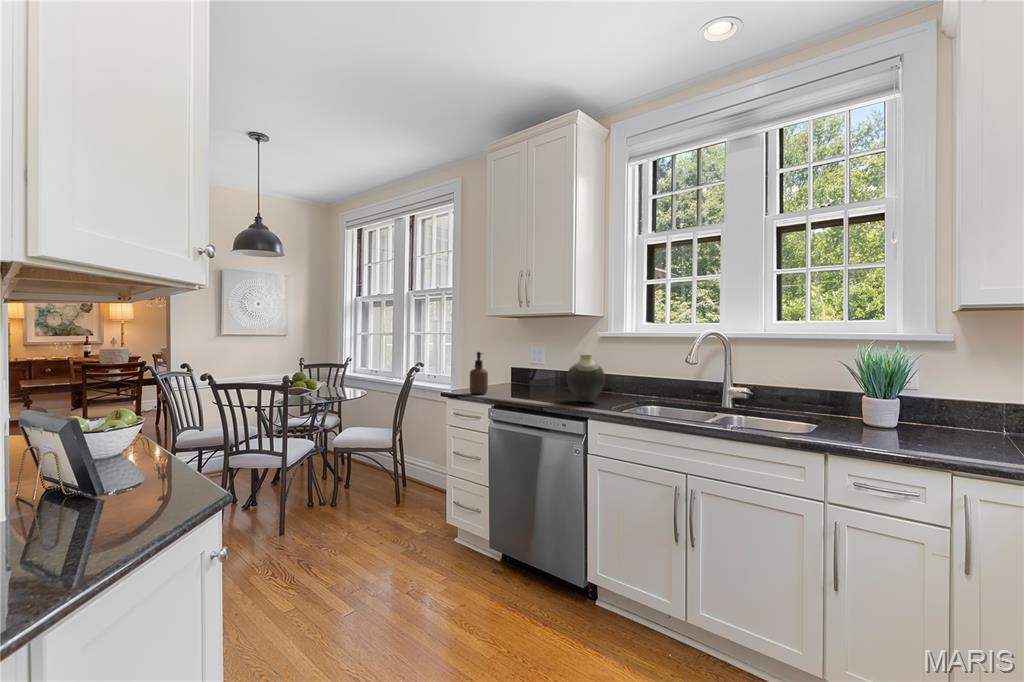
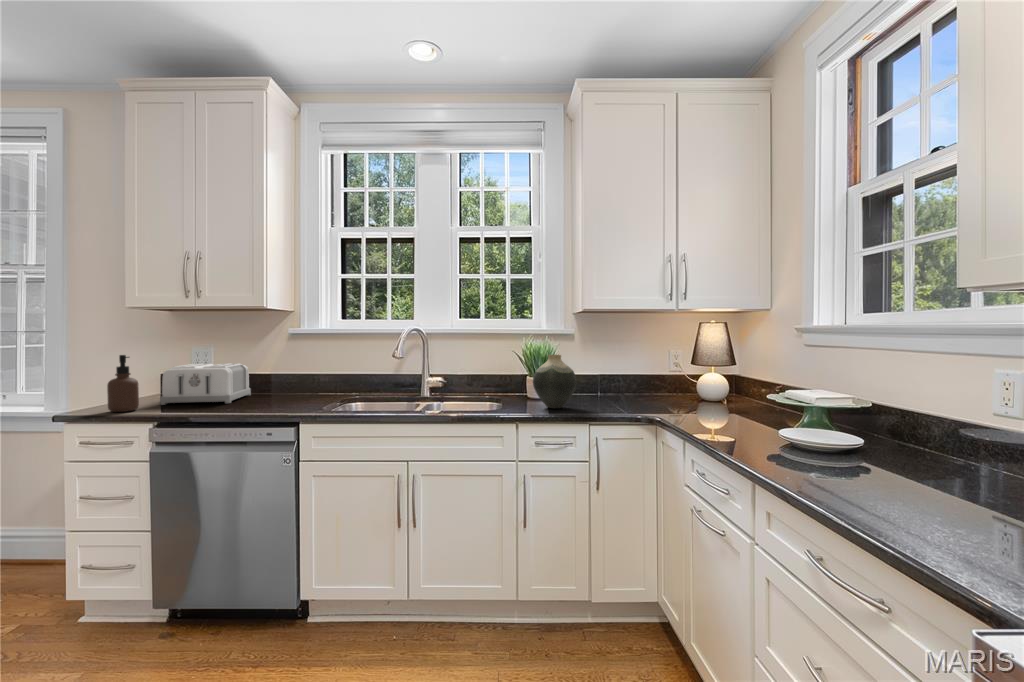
vase: present [567,355,605,402] -> present [533,355,577,408]
toaster: none [503,361,568,395] -> present [160,363,251,405]

